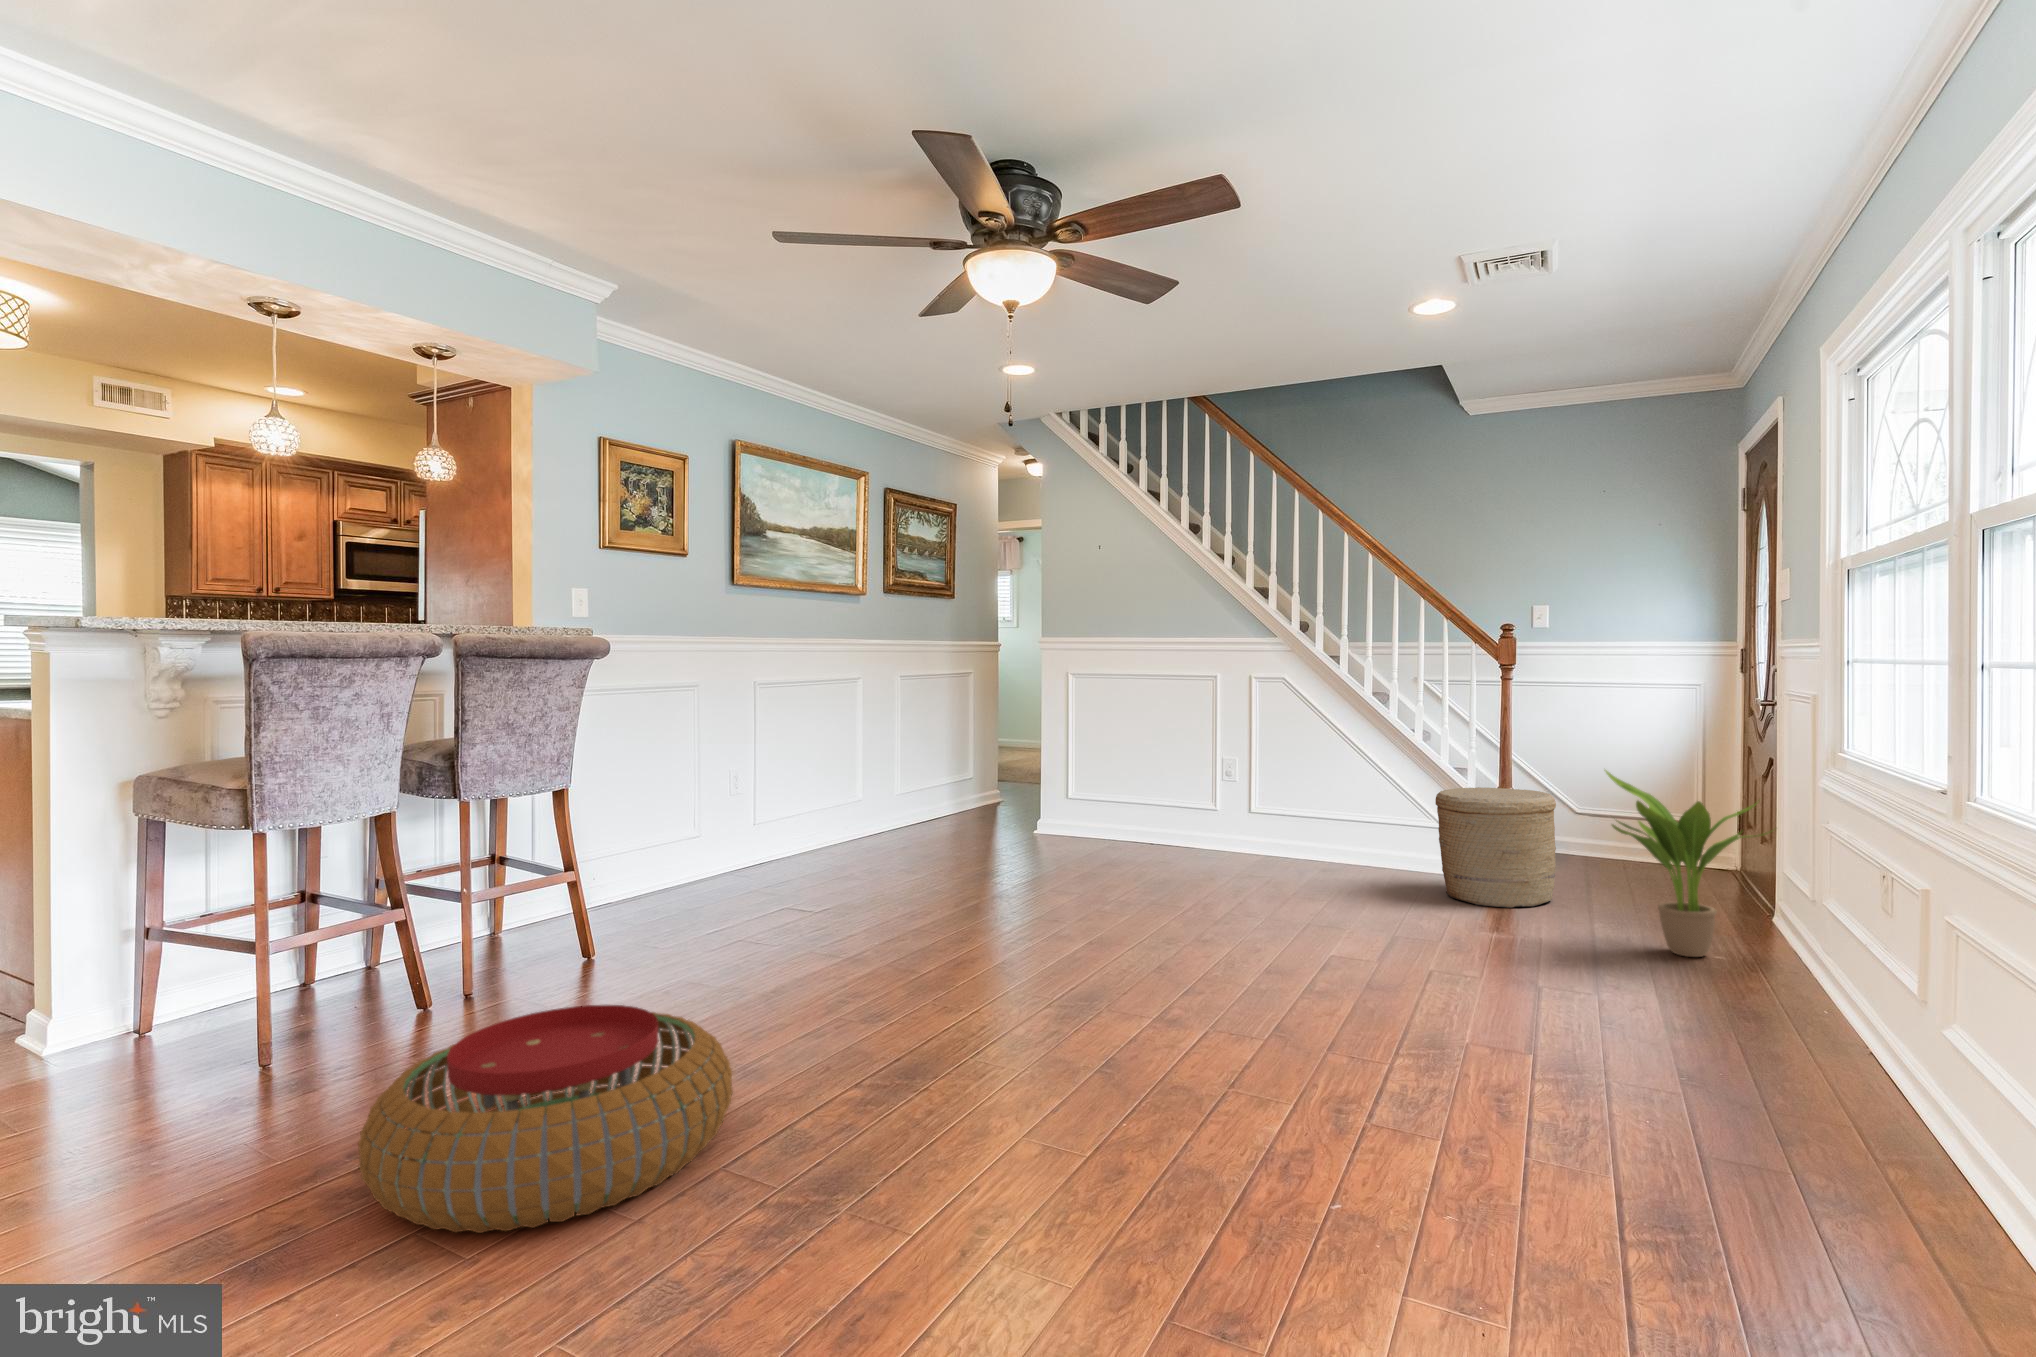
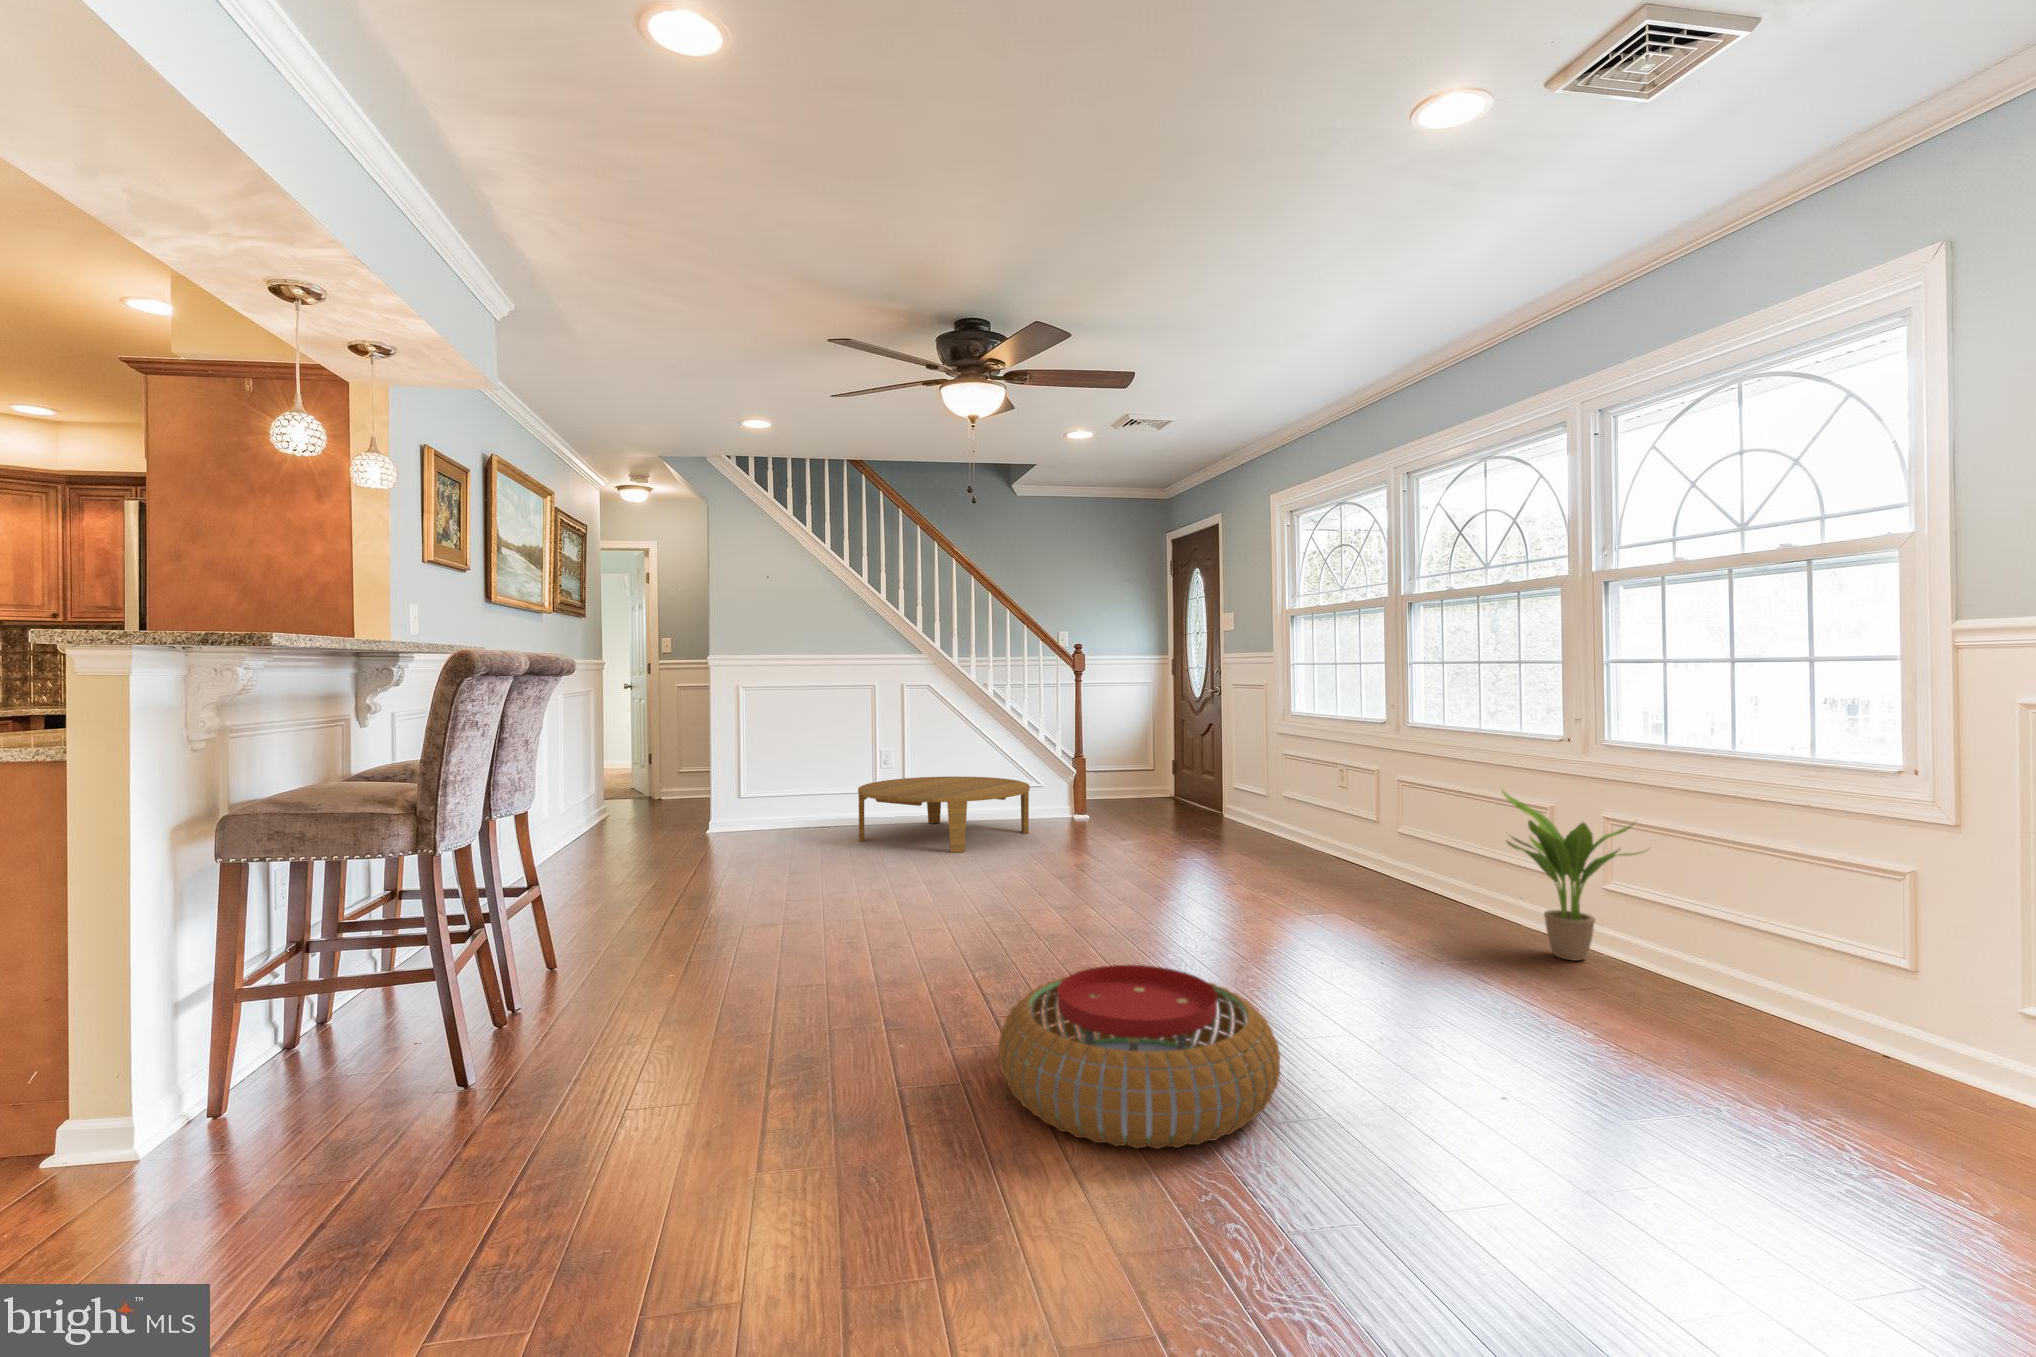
coffee table: none [900,781,1085,860] -> present [858,776,1030,853]
woven basket: present [1436,787,1556,908] -> none [1349,798,1456,909]
pouf: present [358,1005,733,1233] -> present [999,965,1280,1149]

